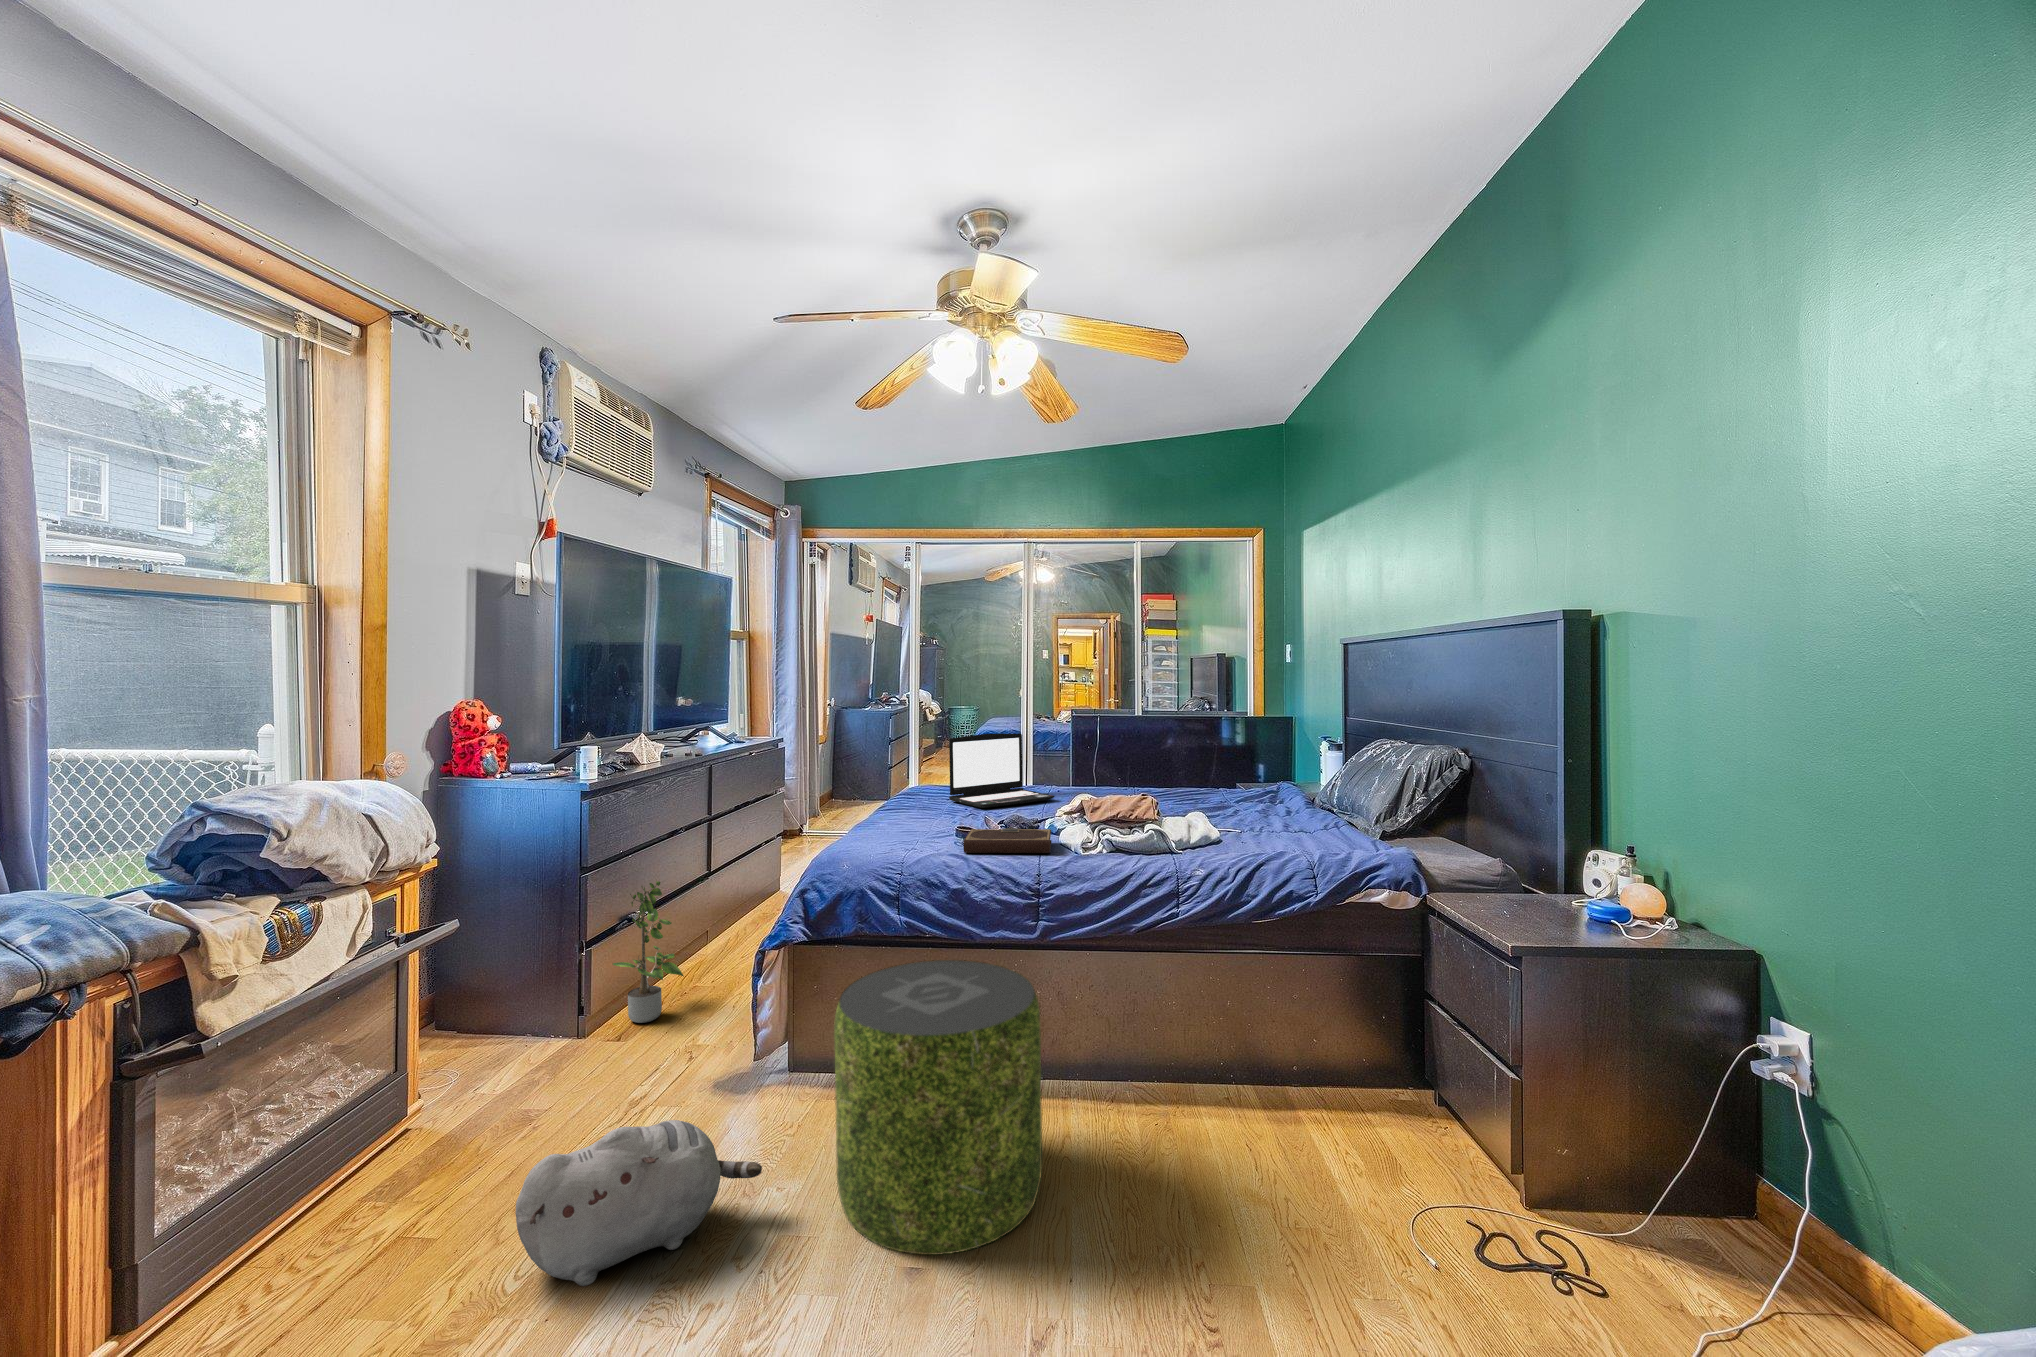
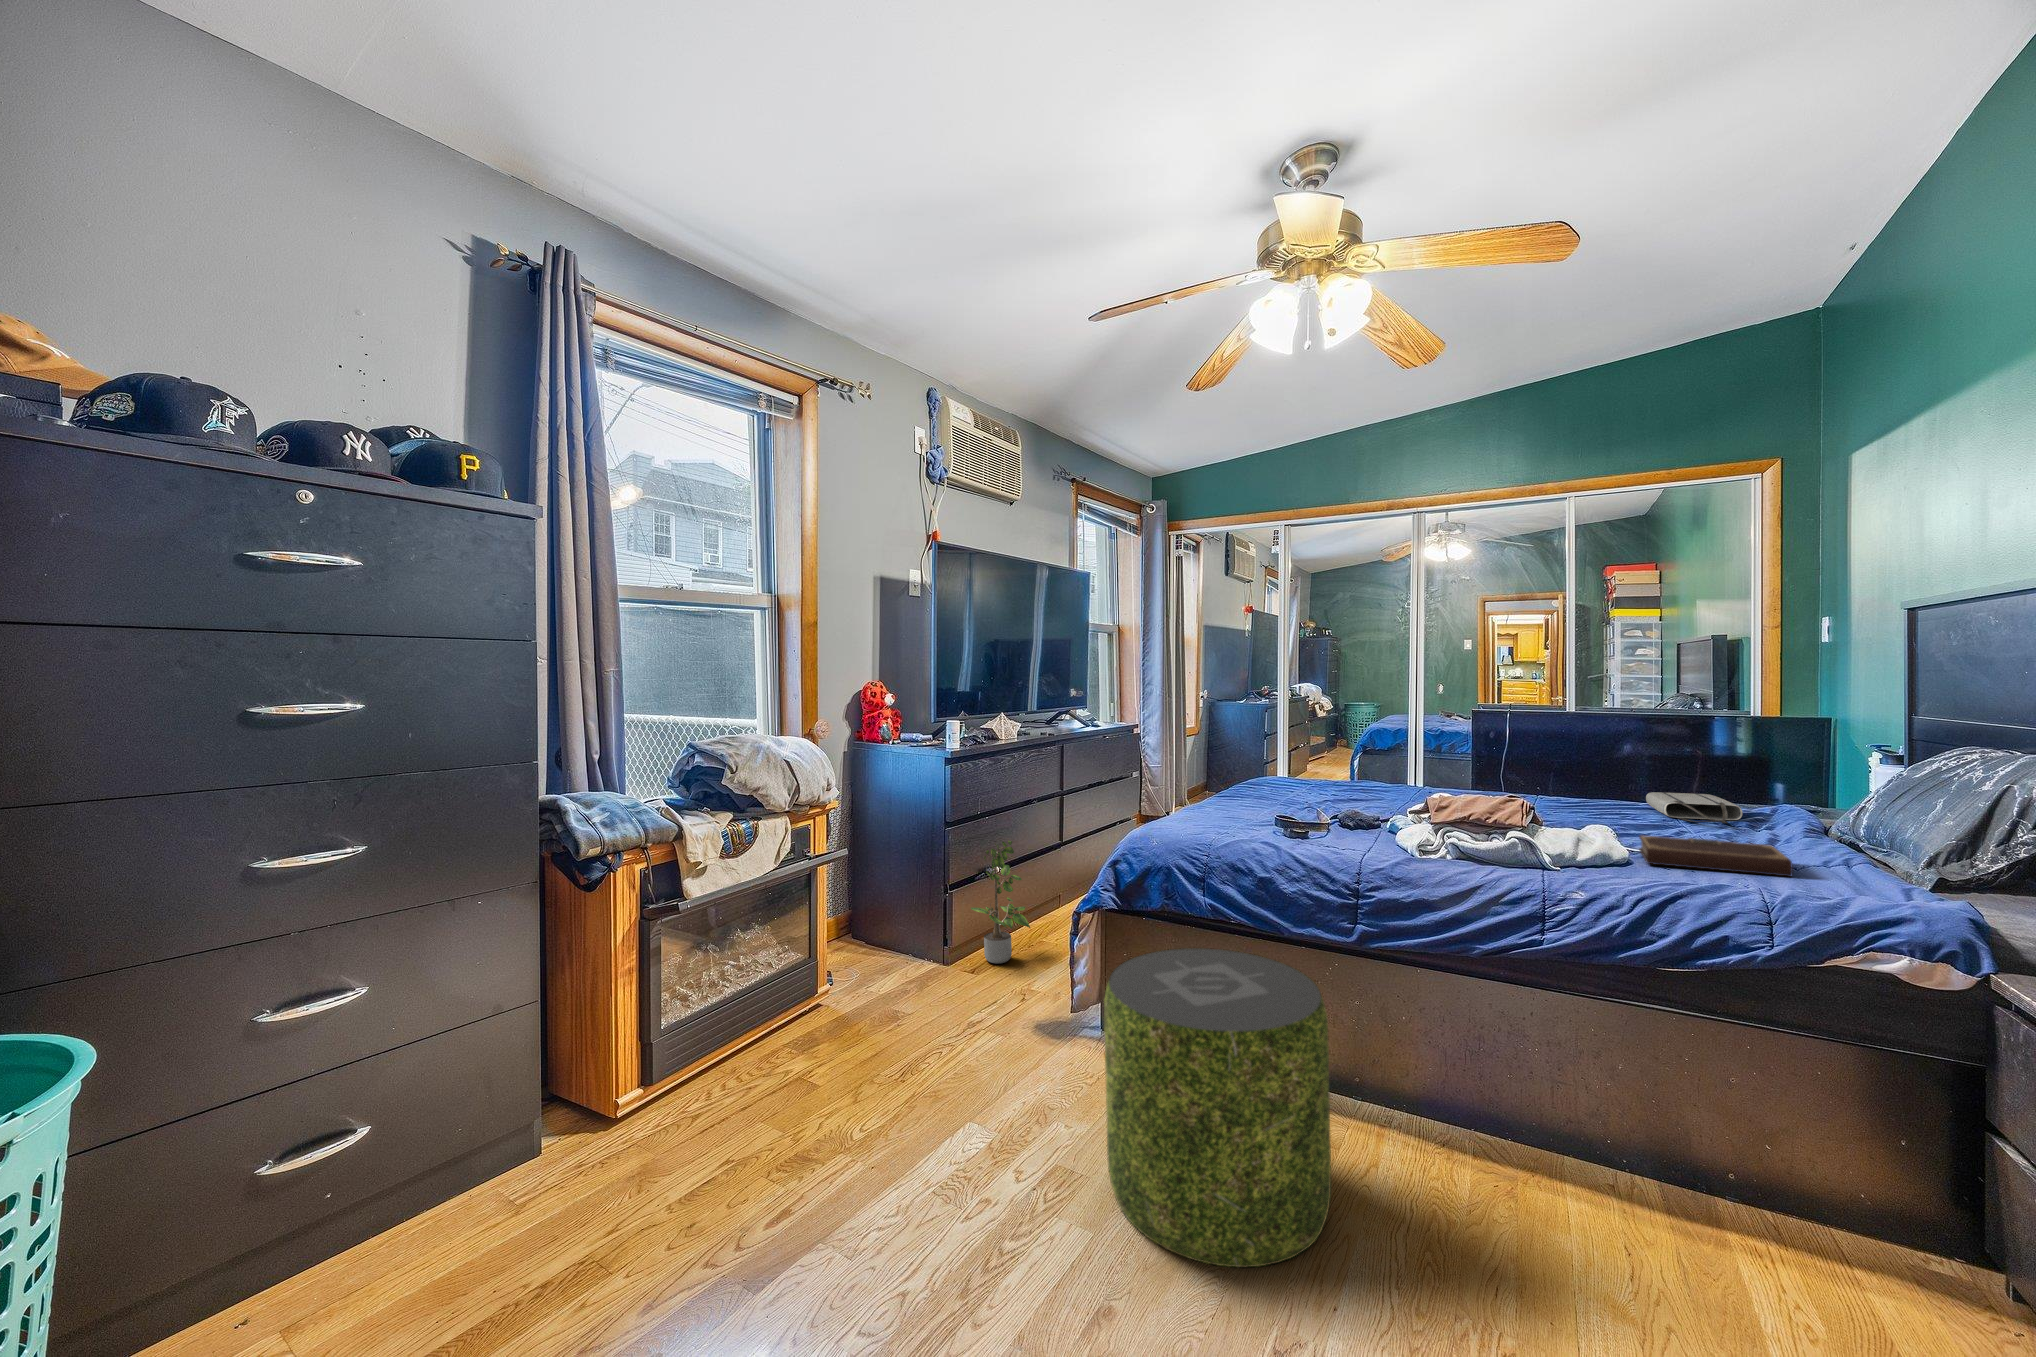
laptop: present [949,734,1055,808] -> none [1291,719,1415,797]
tote bag: none [1216,785,1278,807] -> present [1646,792,1742,823]
notebook: present [964,828,1052,853] -> present [1639,835,1793,877]
plush toy: present [515,1120,762,1286] -> none [835,1050,1038,1181]

